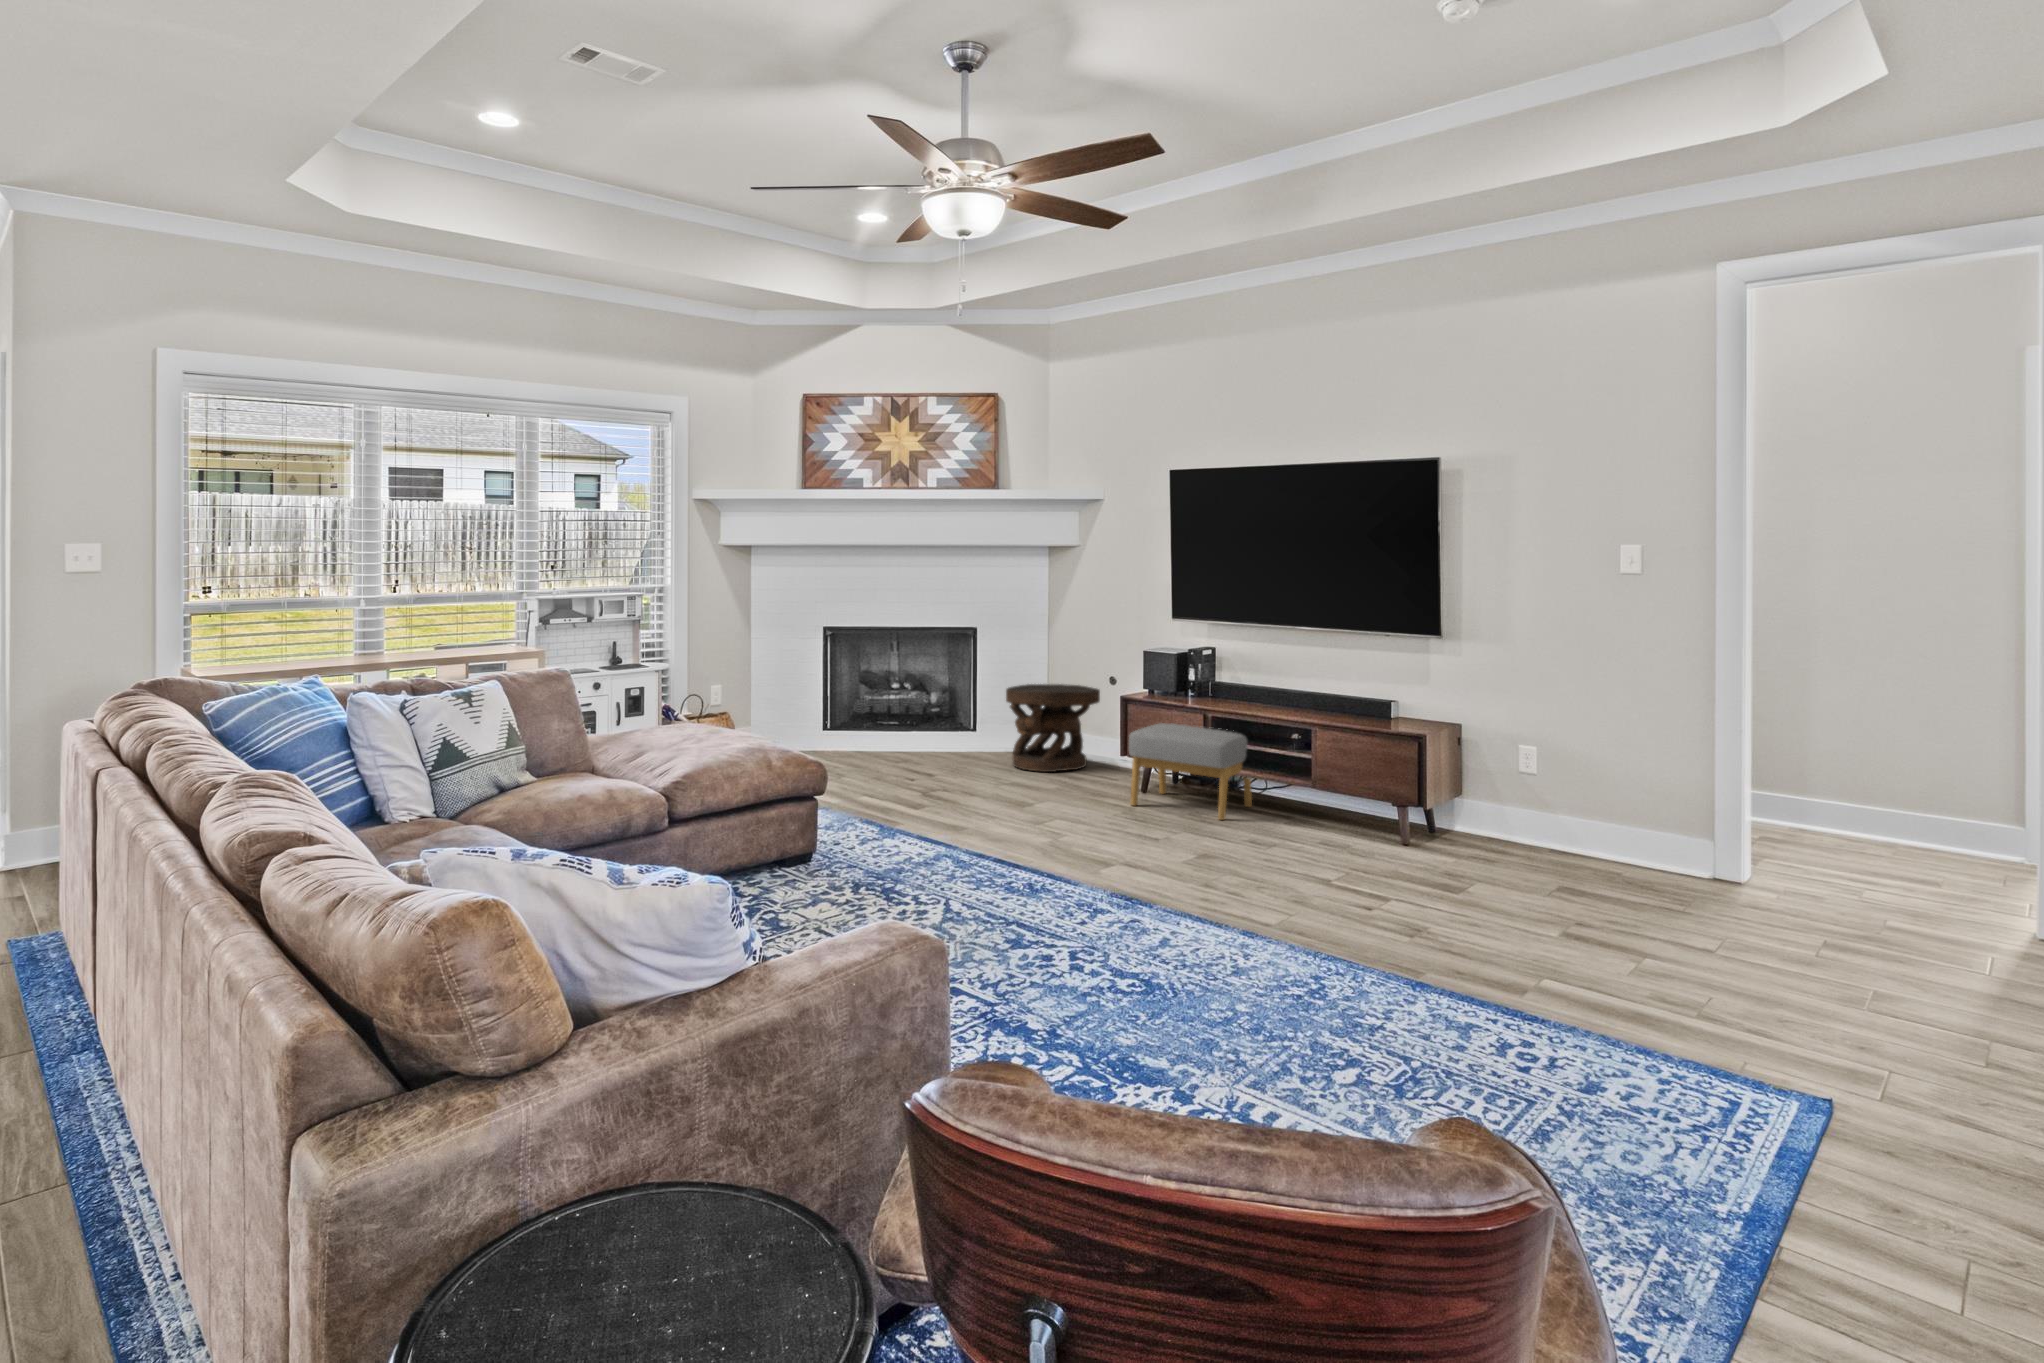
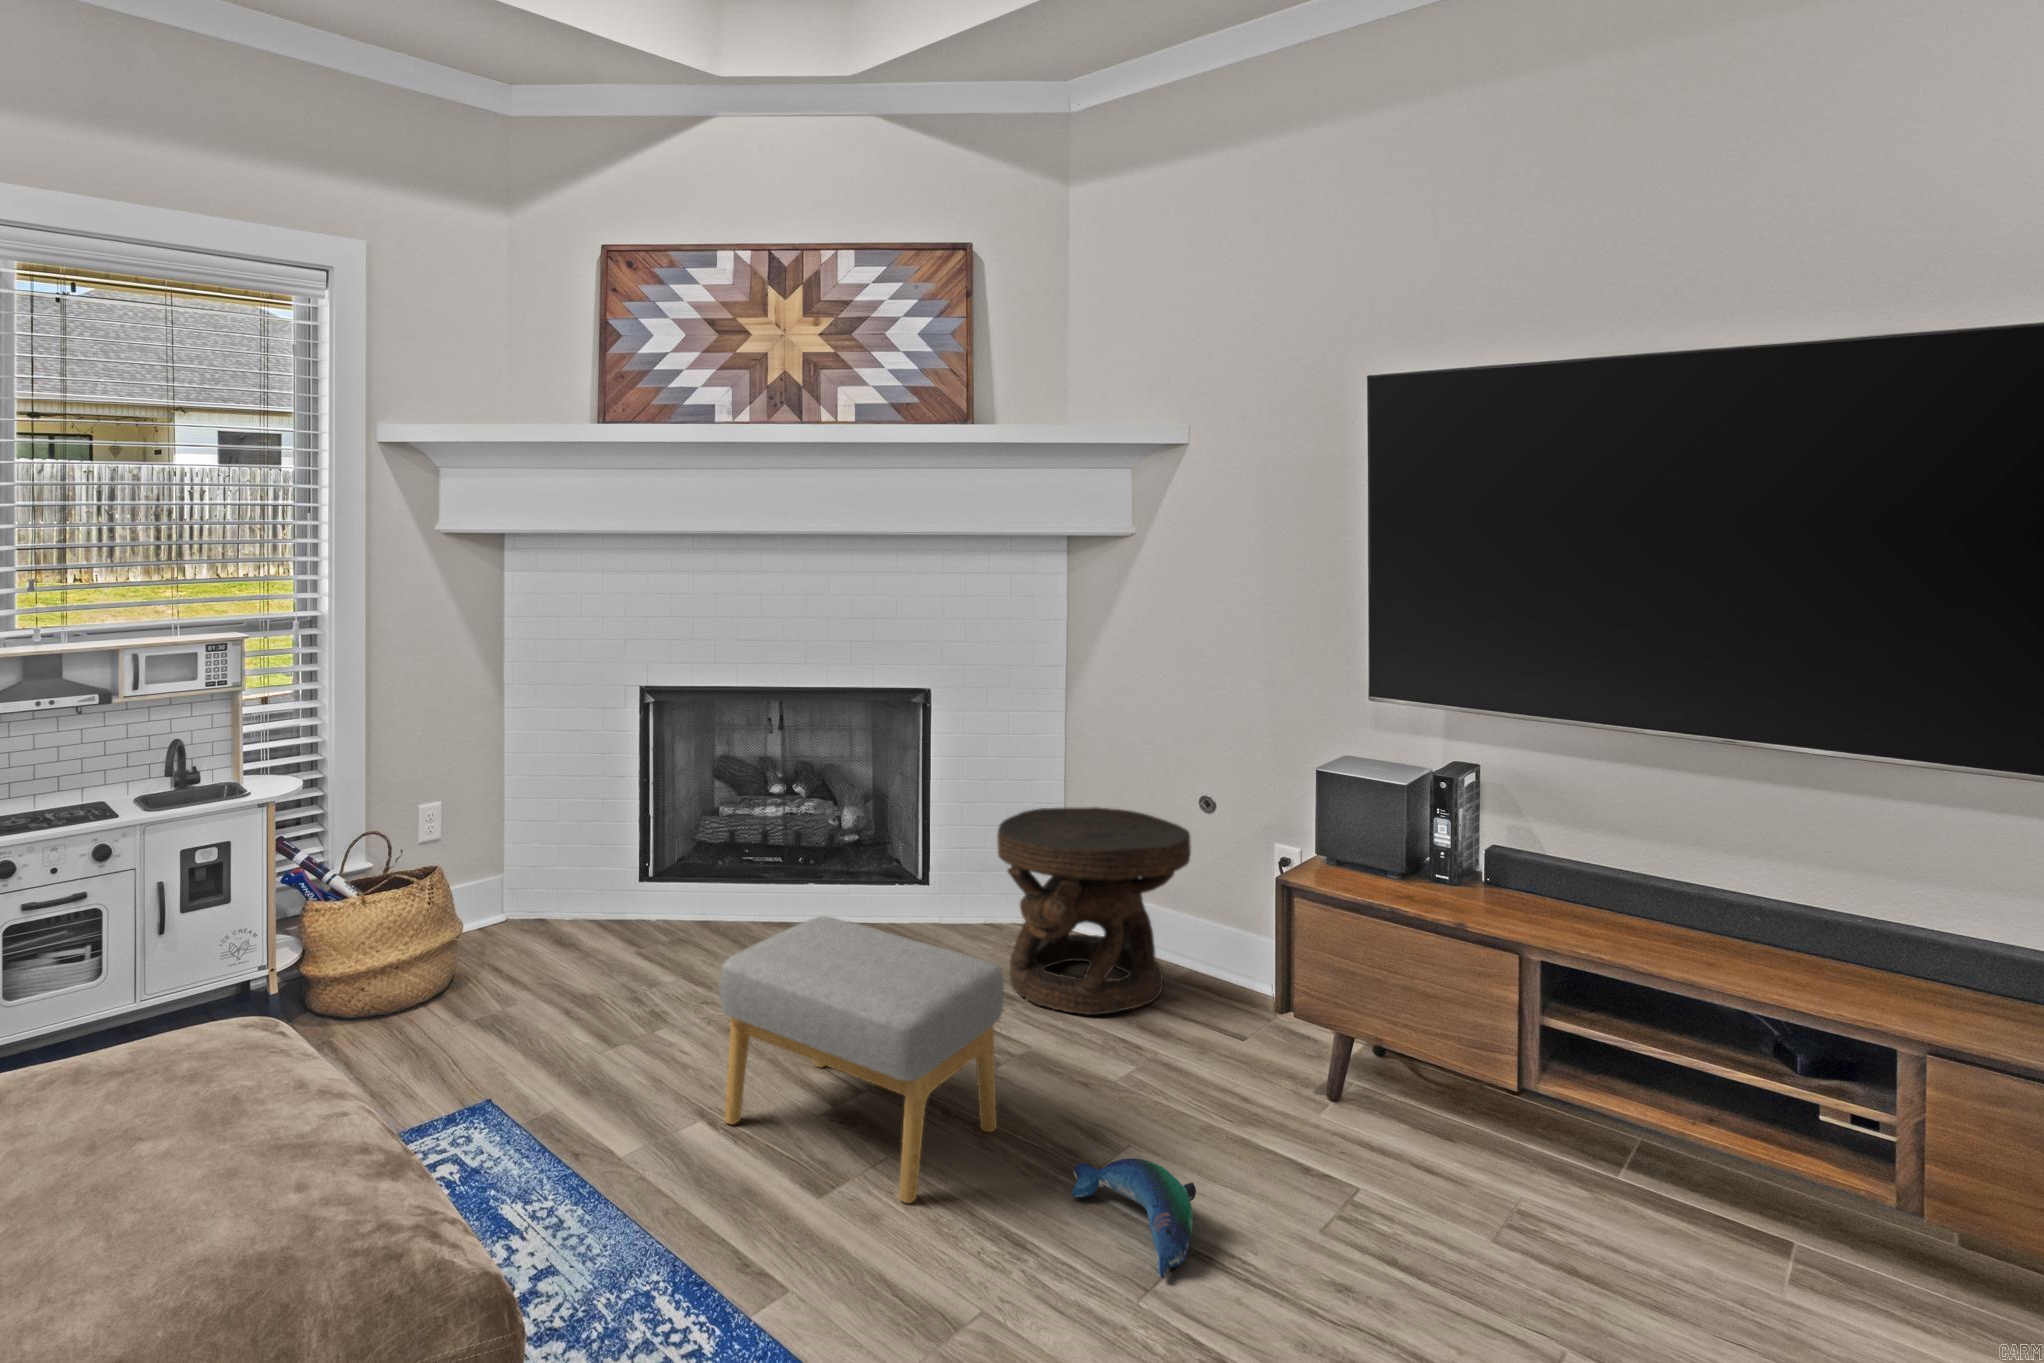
footstool: present [1129,723,1252,820] -> present [720,916,1004,1203]
plush toy: none [1020,790,1066,818] -> present [1071,1158,1196,1278]

